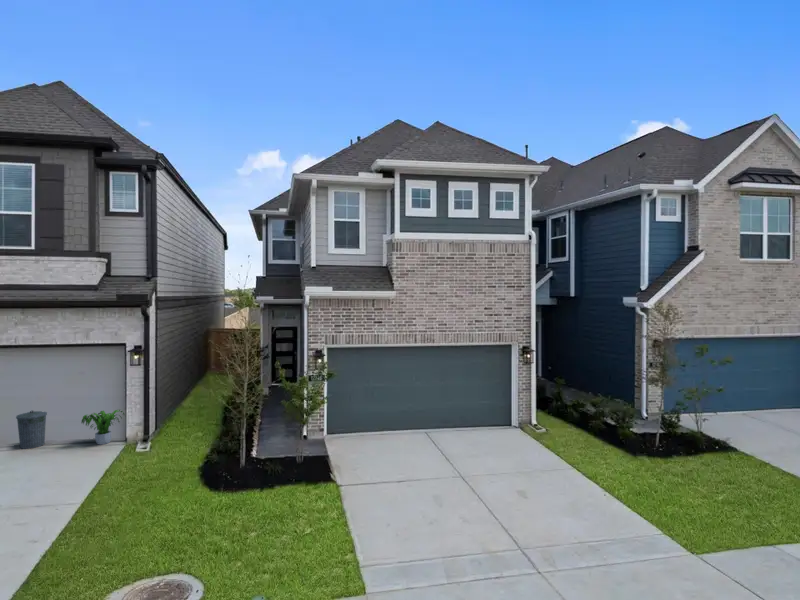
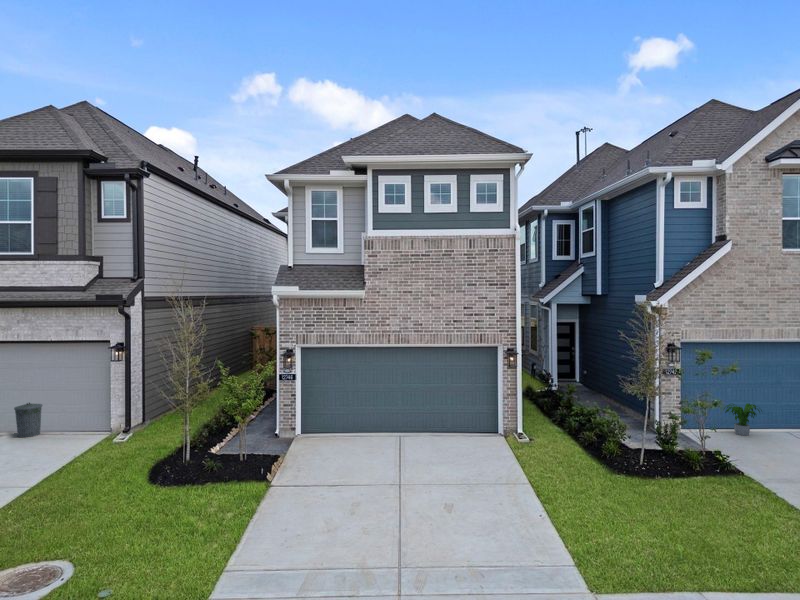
potted plant: present [81,410,124,445] -> present [724,403,762,436]

